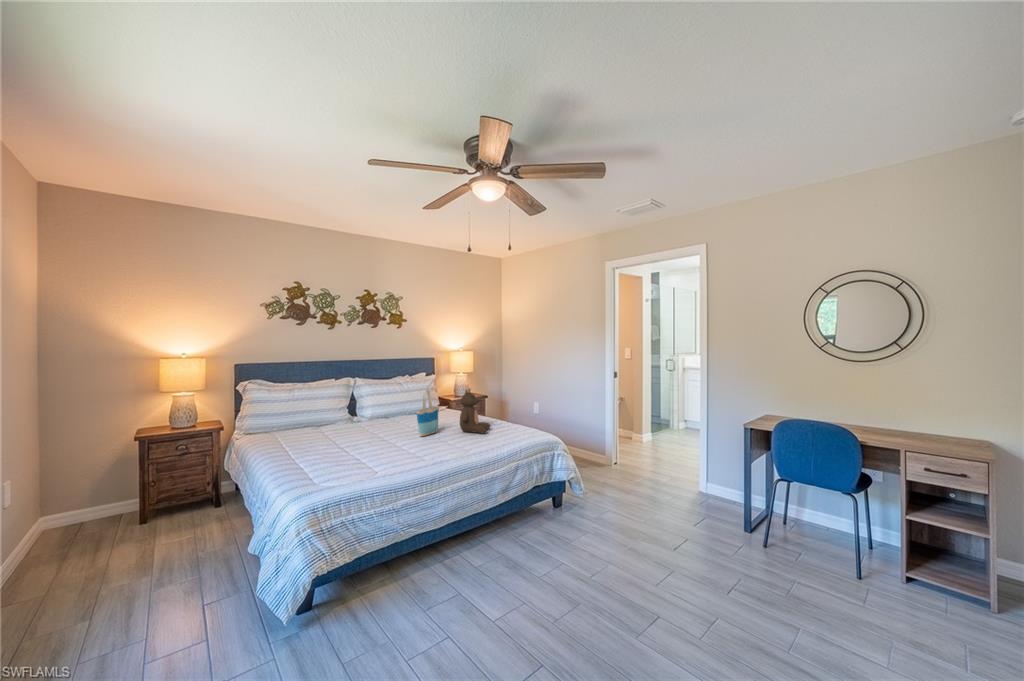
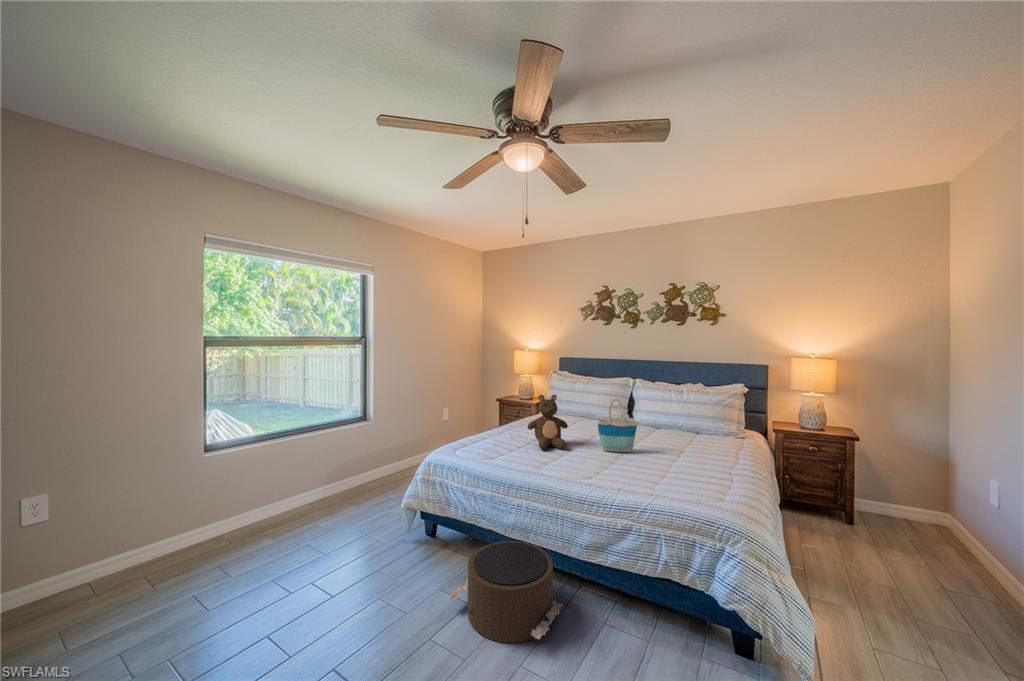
teddy bear: present [460,388,490,433] -> present [528,395,568,450]
pouf: none [432,516,532,597] -> present [449,541,563,643]

